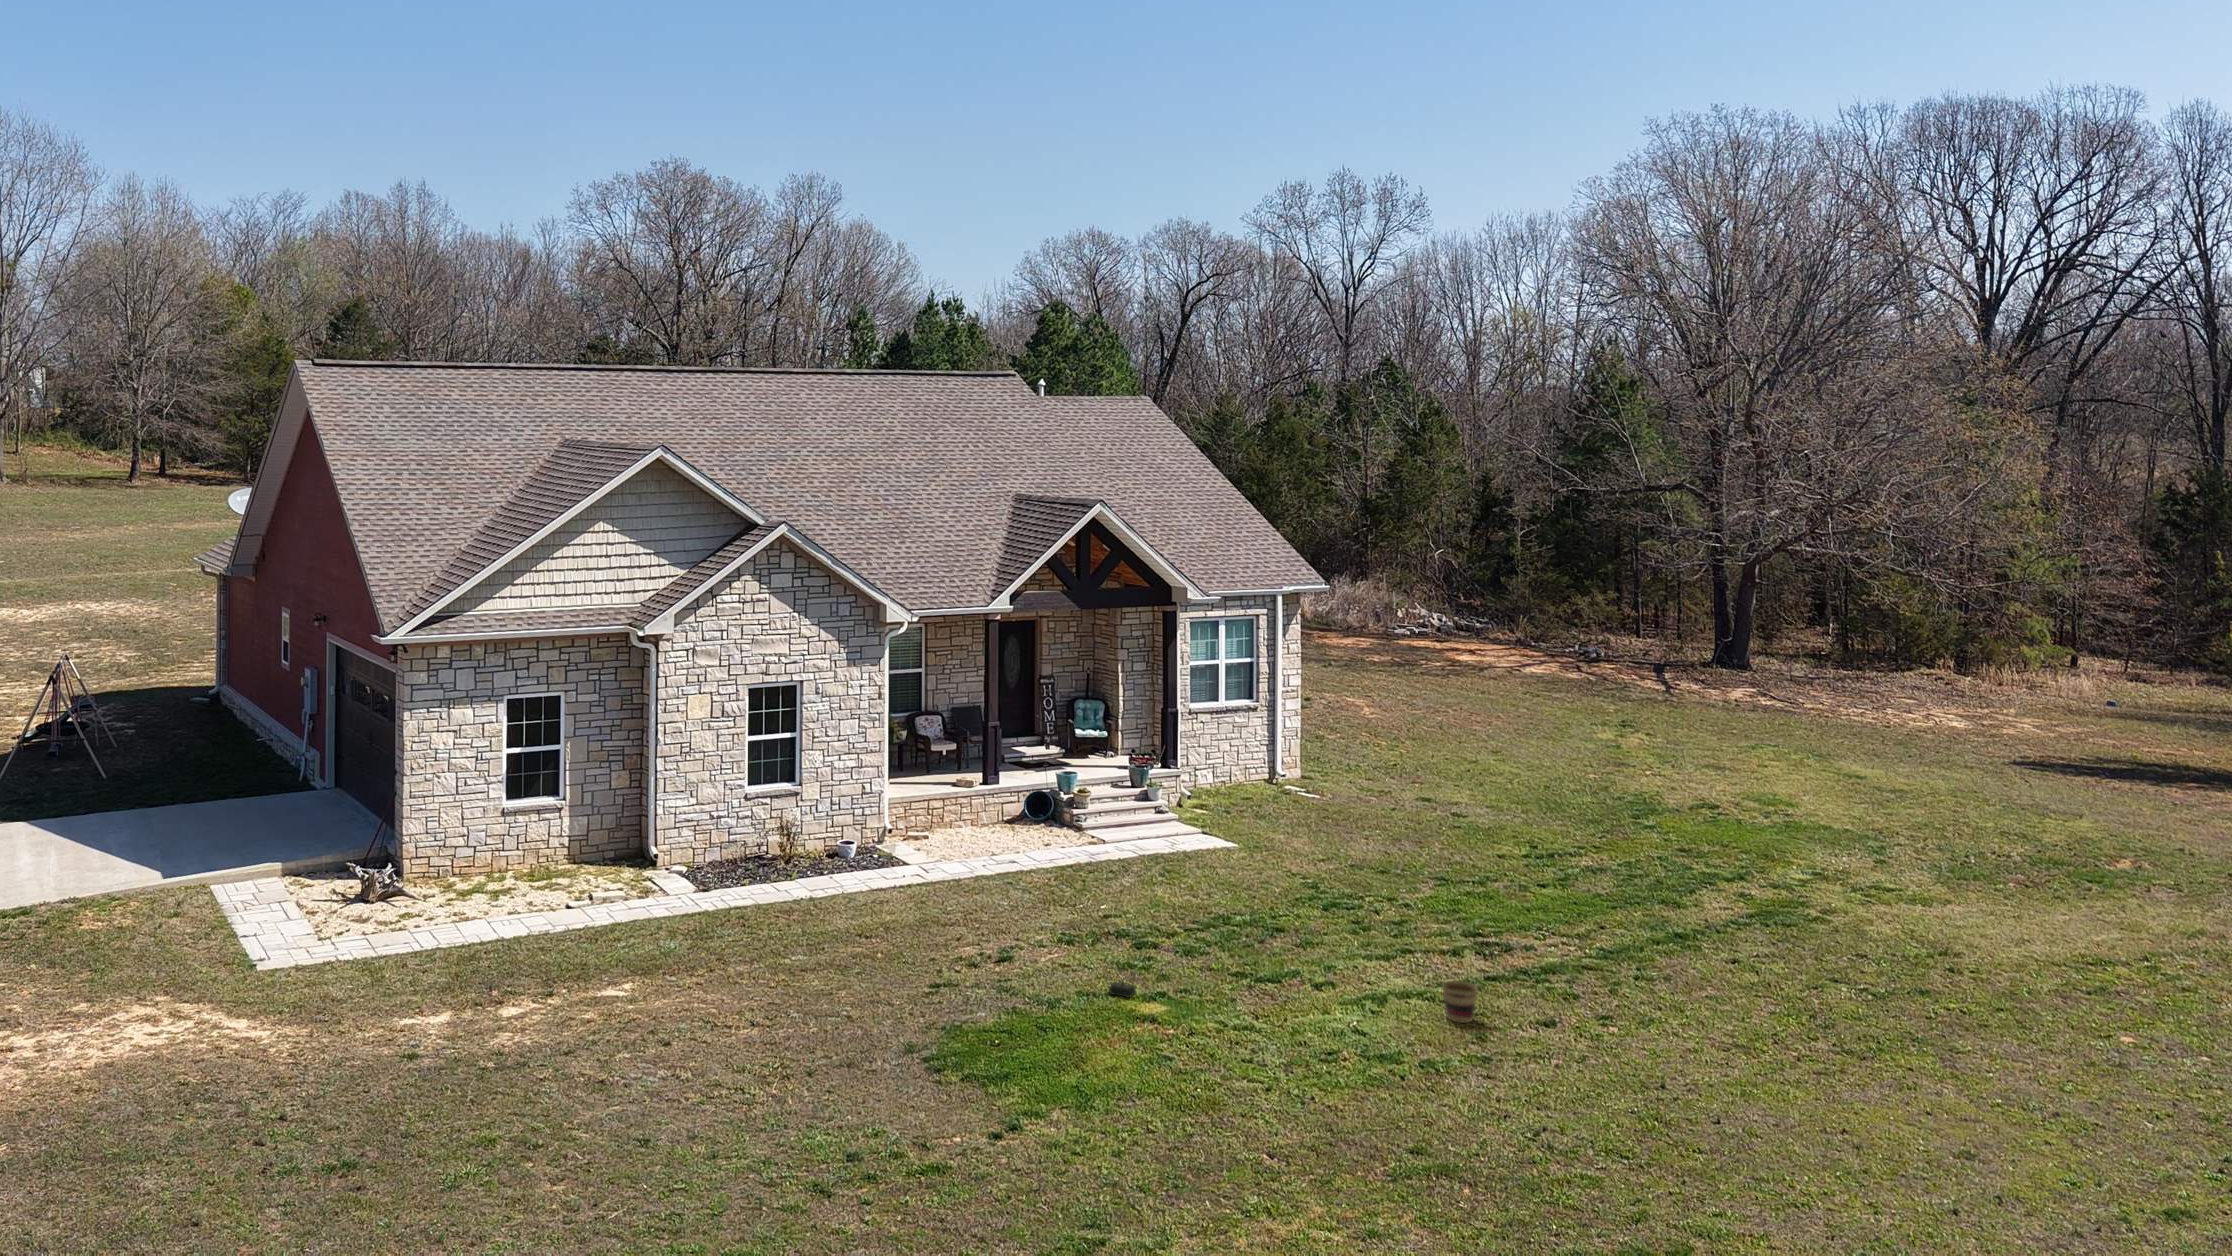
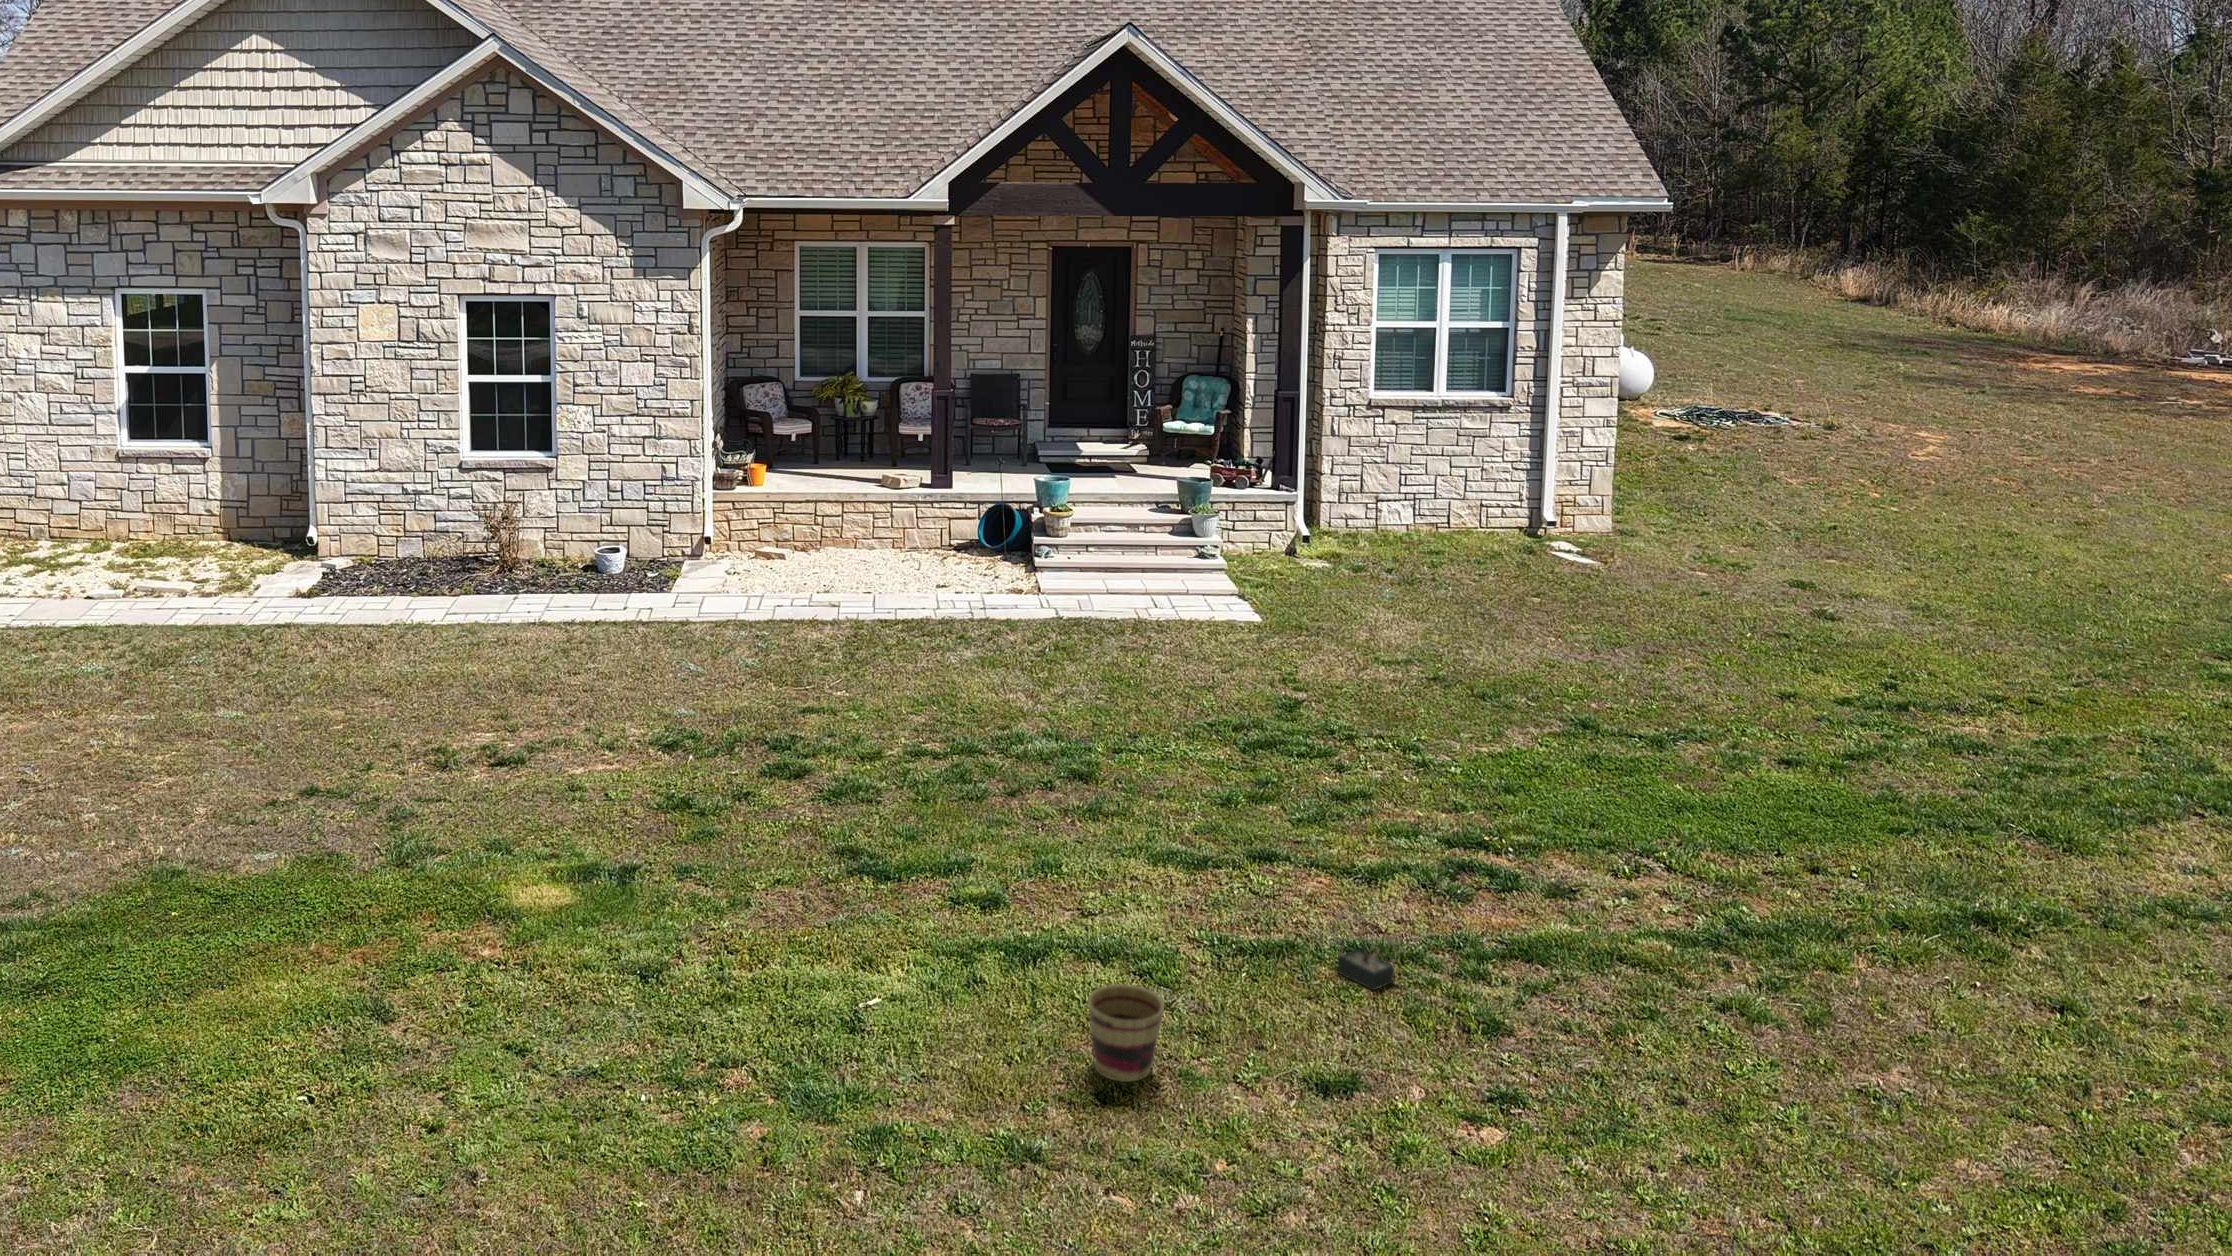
decorative plant: present [1104,961,1139,998] -> present [1328,904,1403,990]

